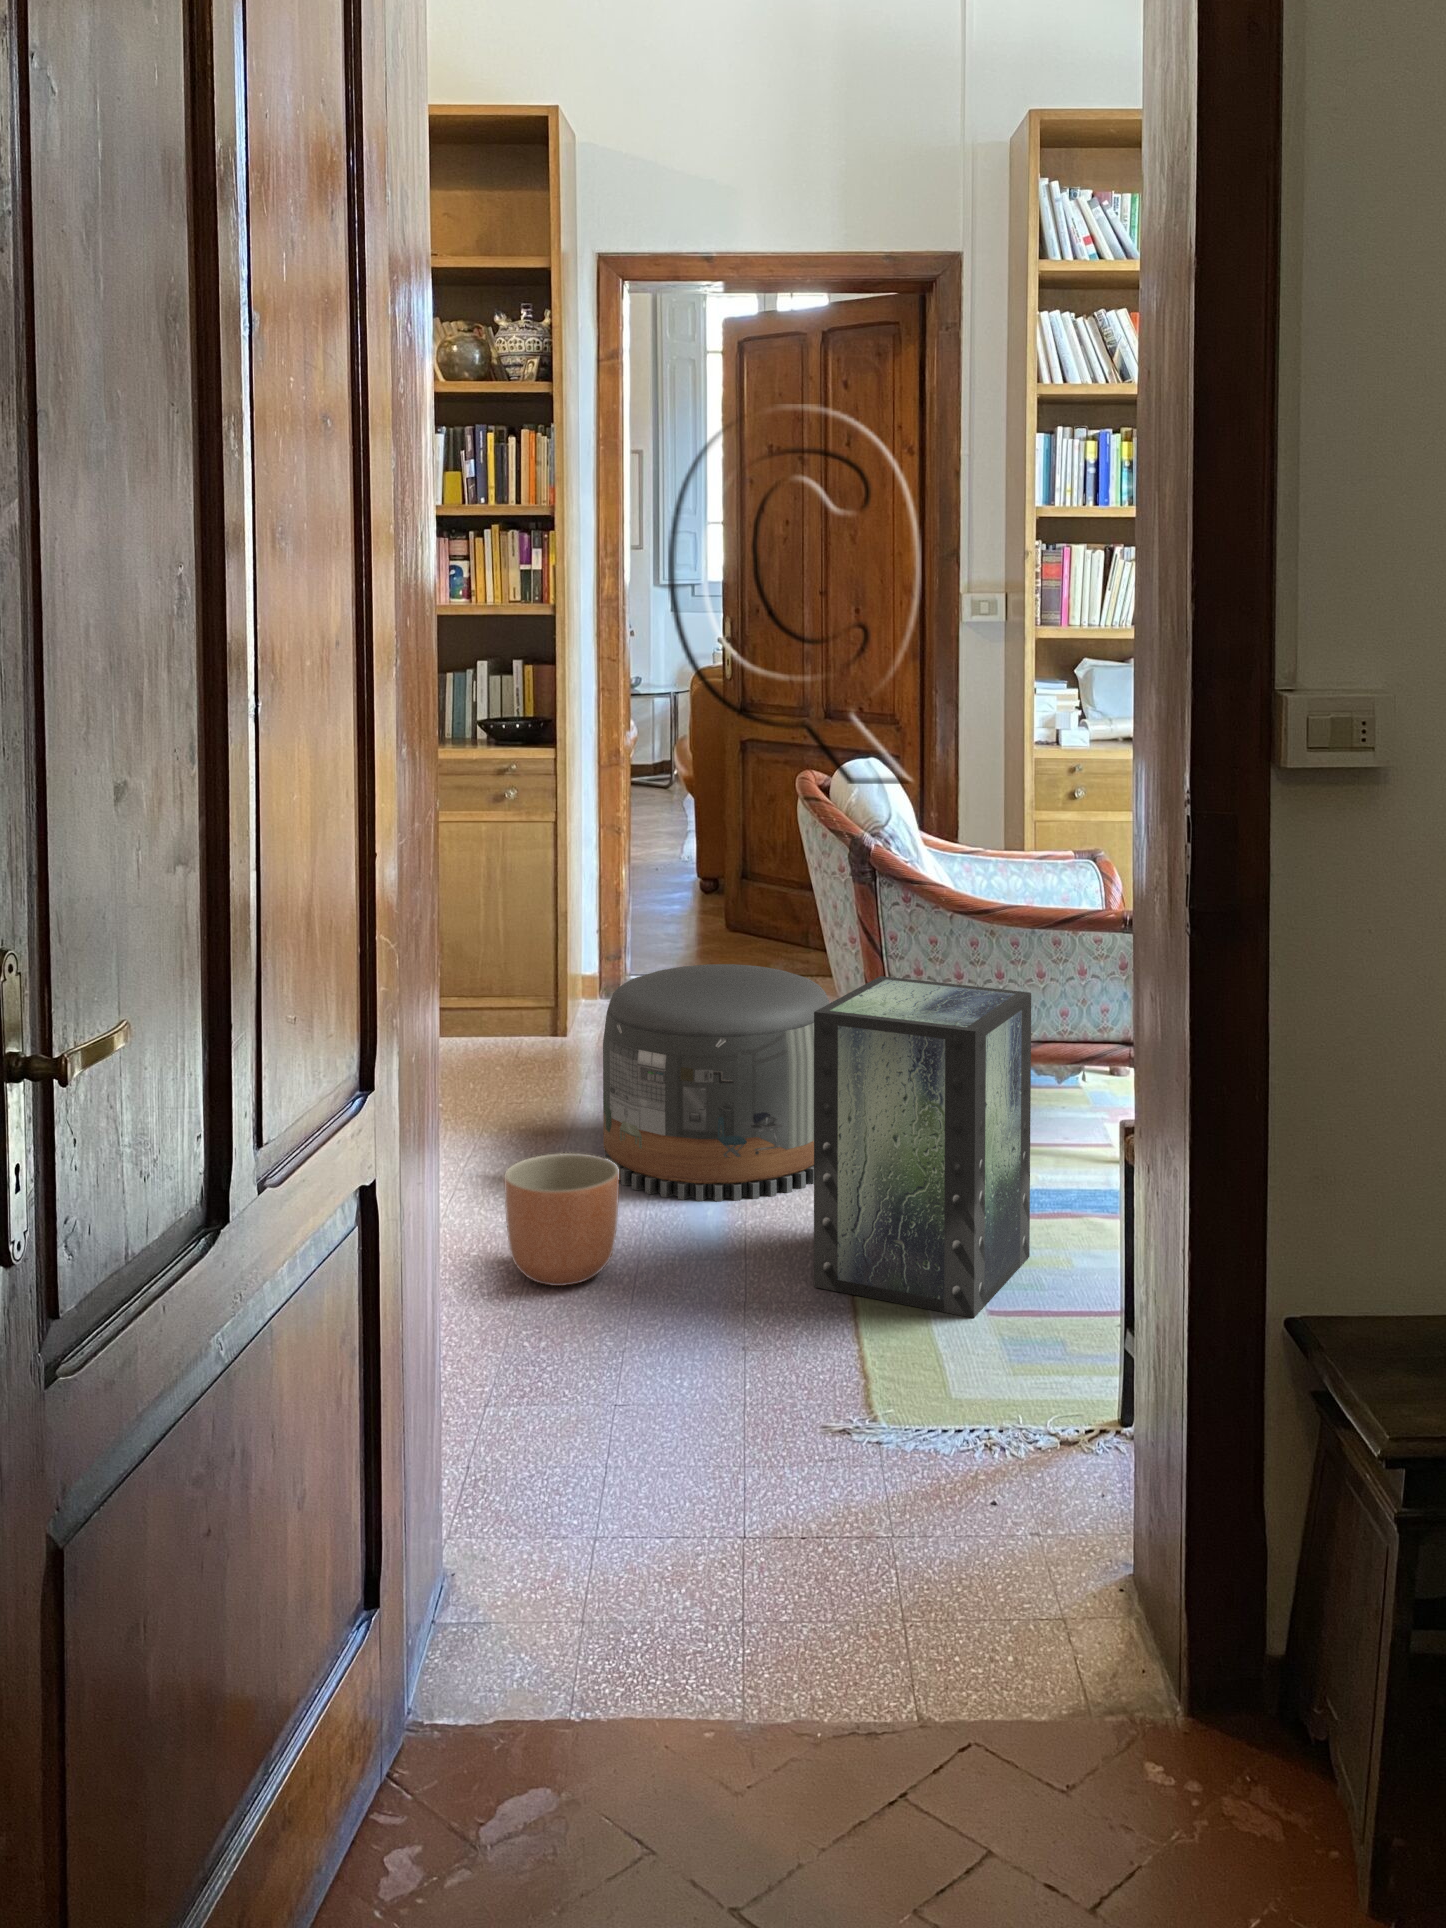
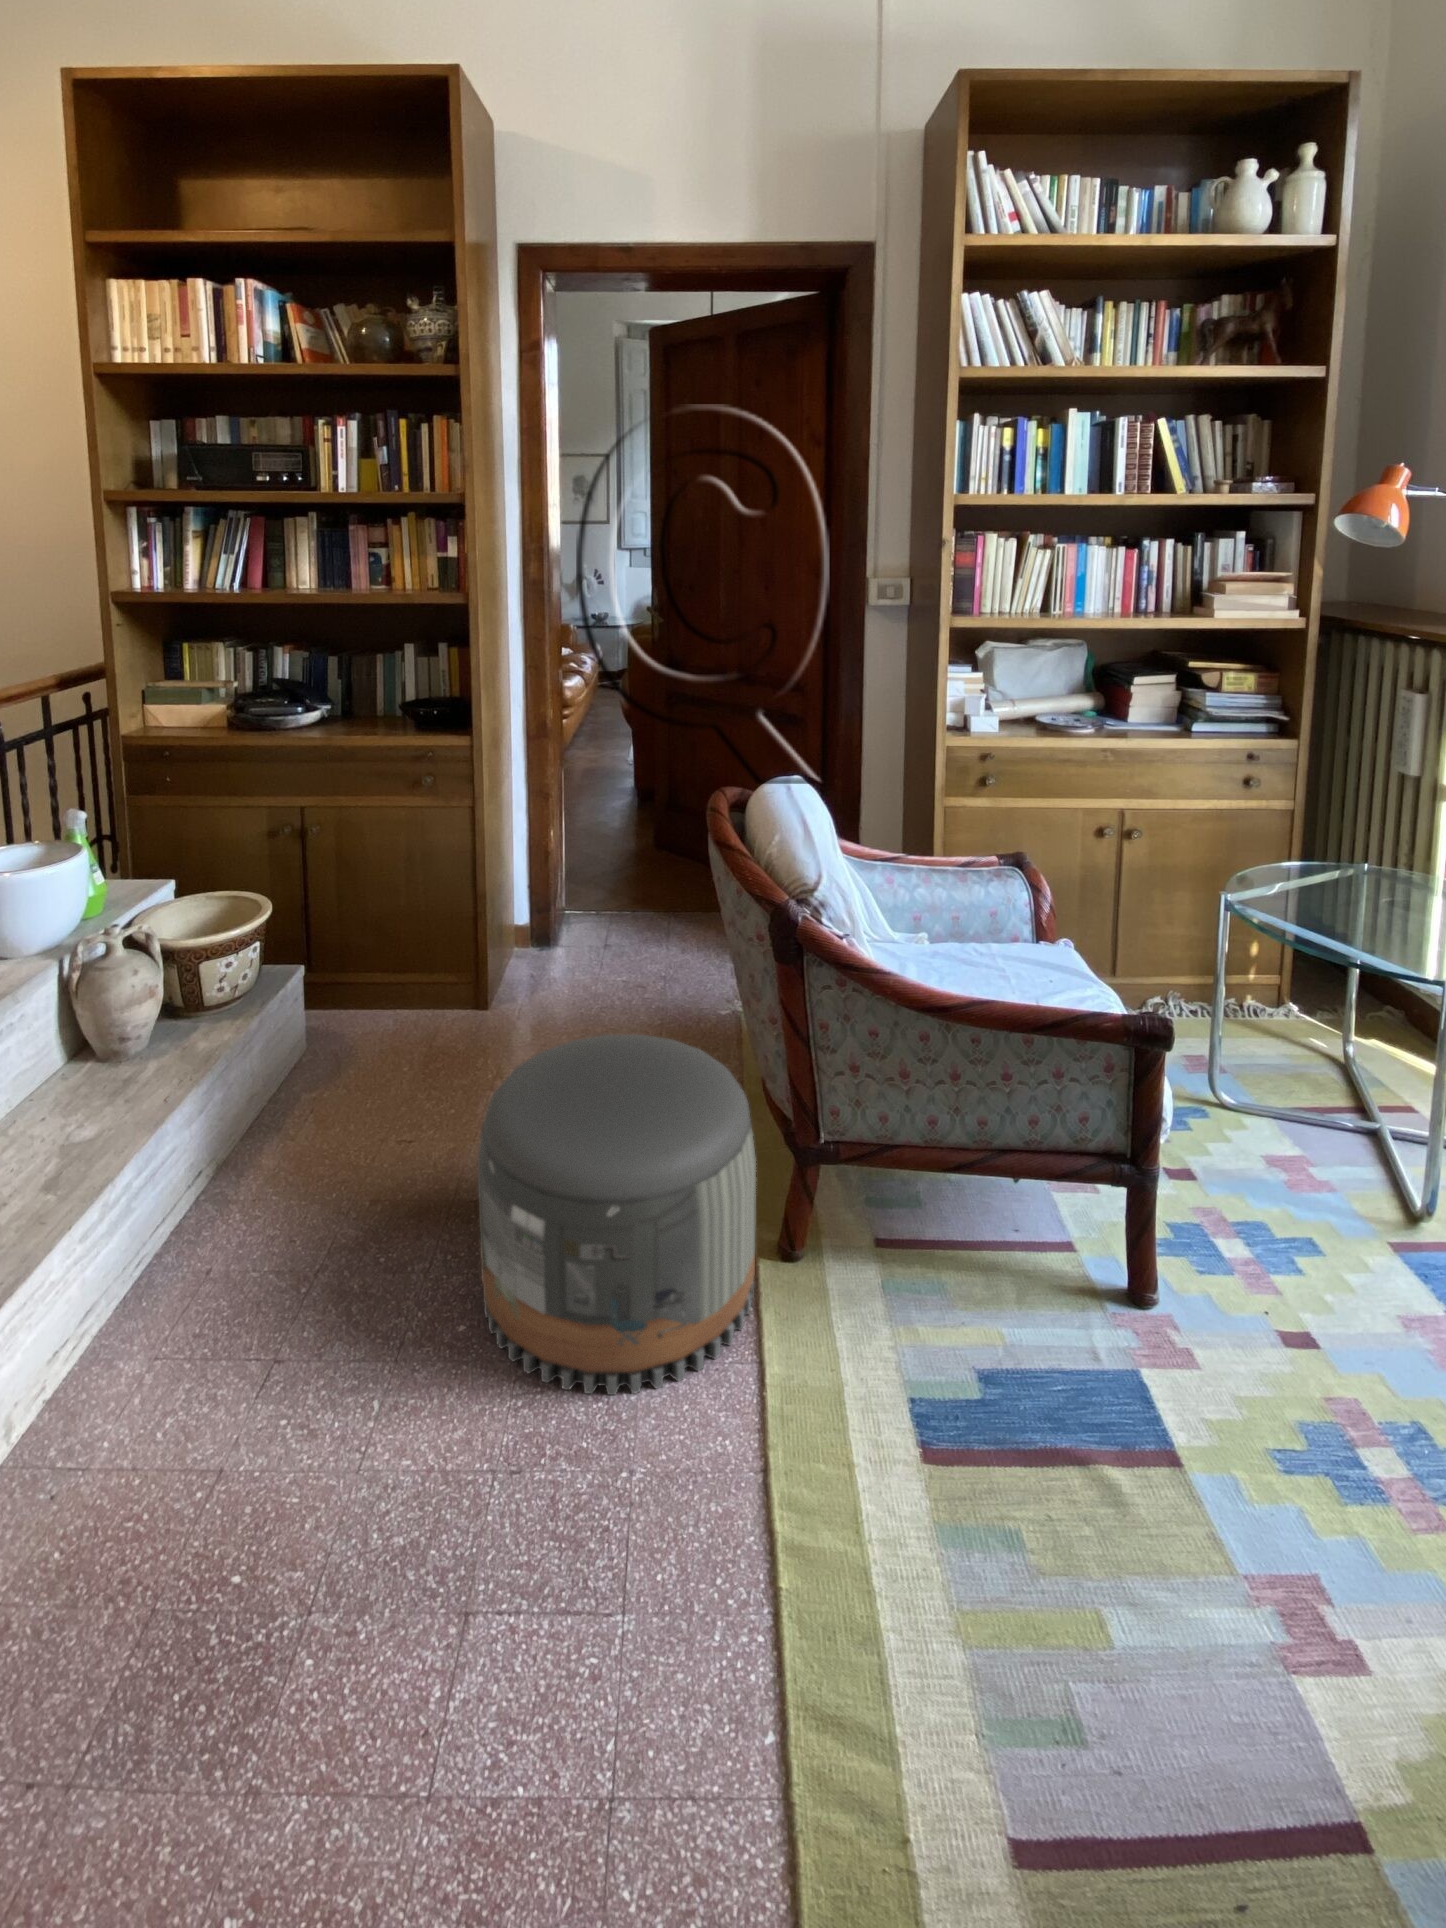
storage box: present [814,976,1031,1318] -> none [735,1183,1053,1846]
planter: present [504,1153,619,1286] -> none [279,1442,452,1703]

